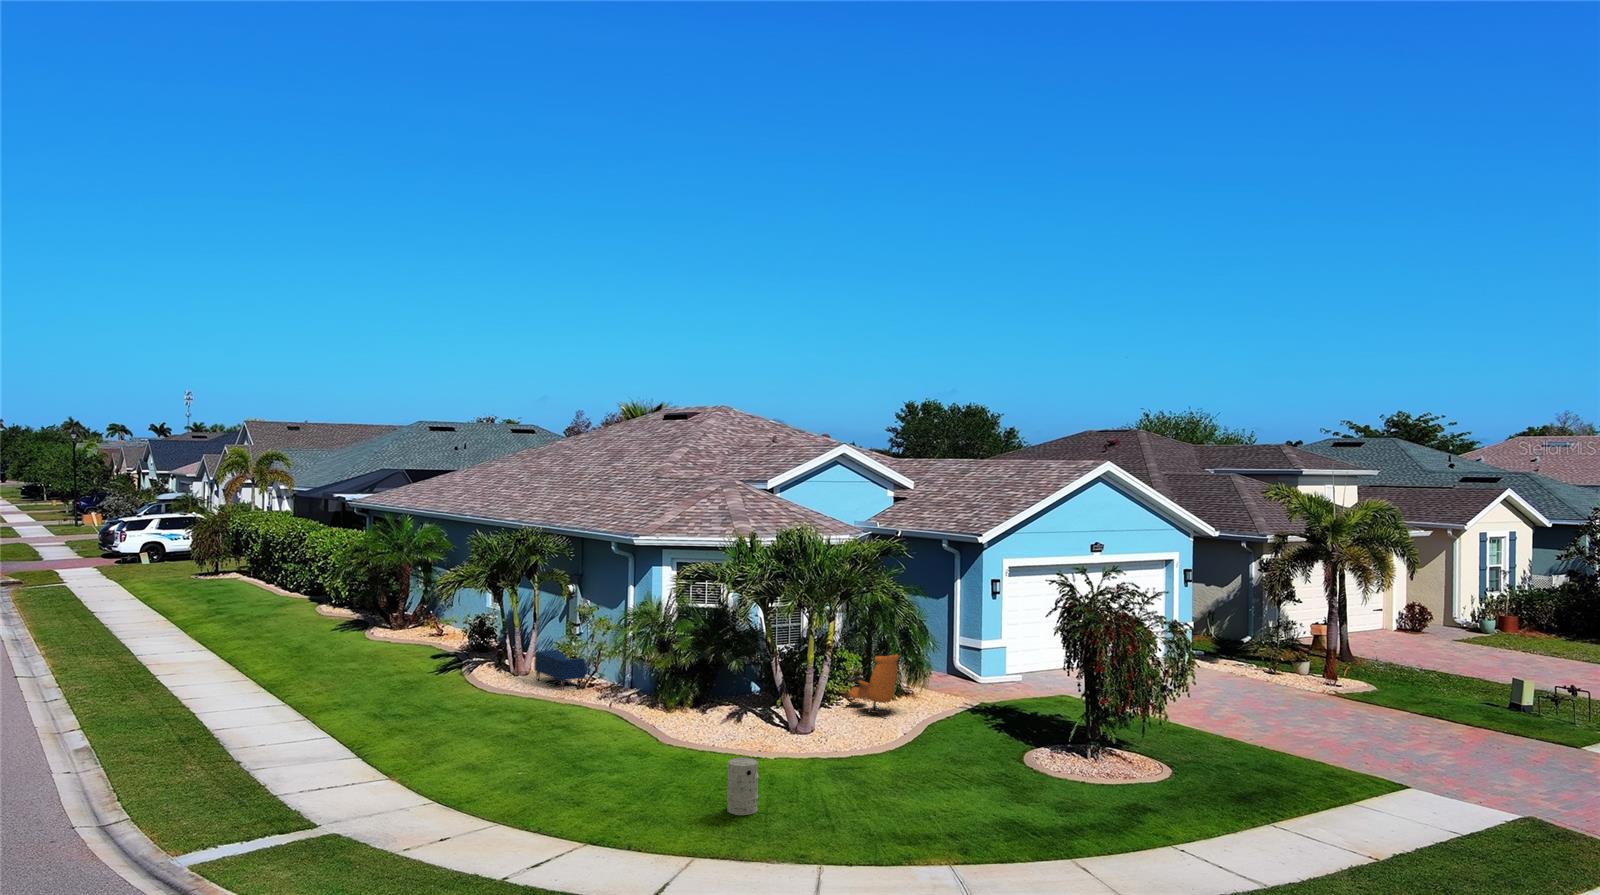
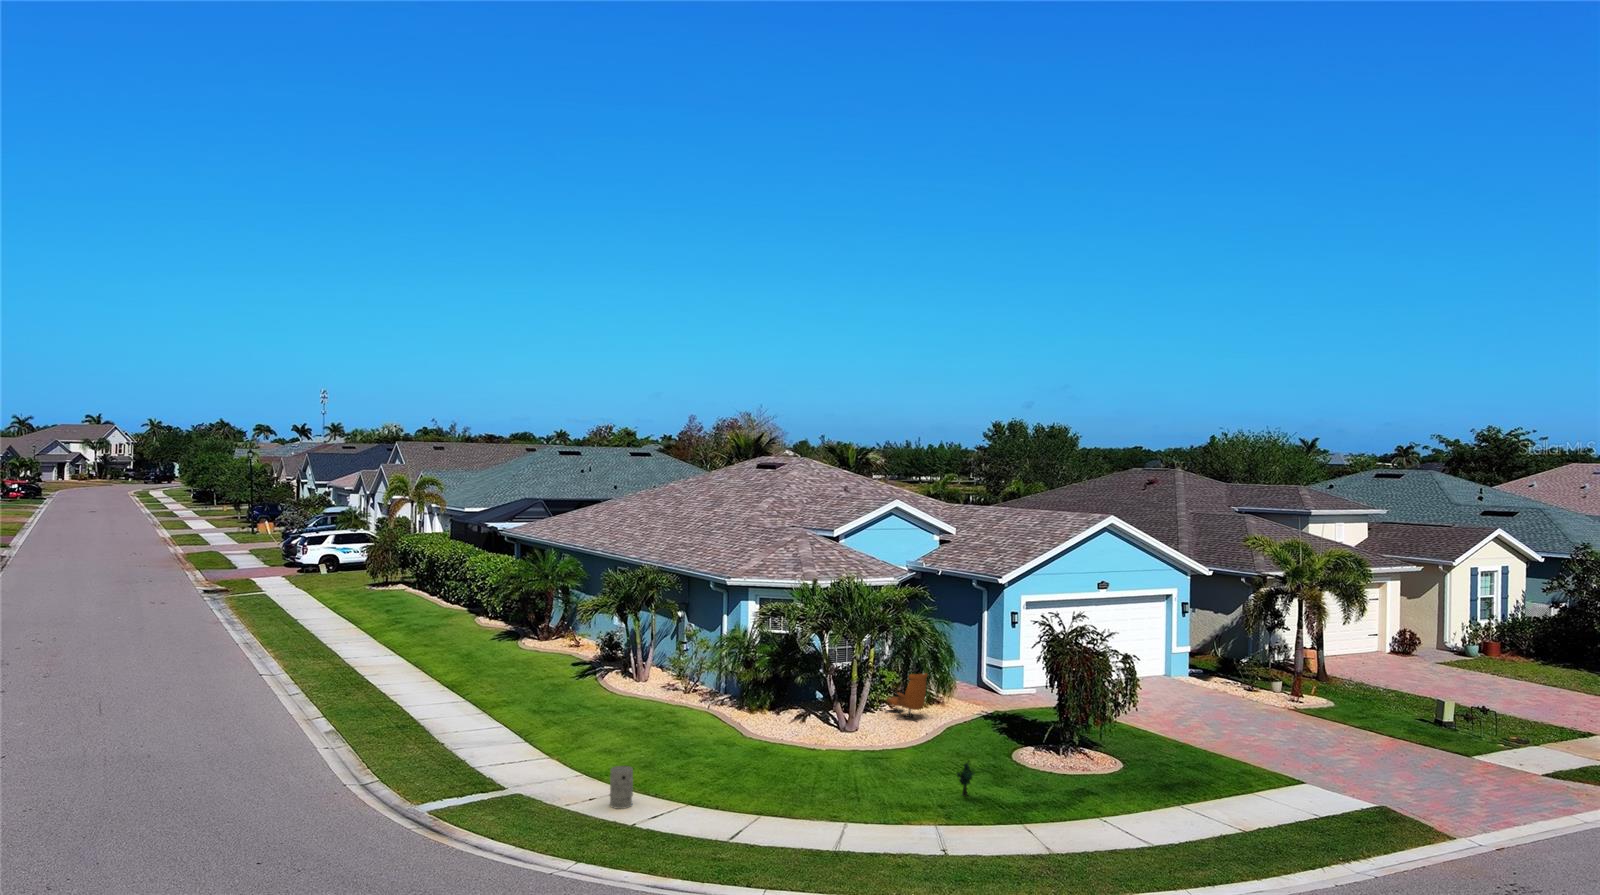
bench: present [534,649,587,690] -> none [652,661,693,694]
trash can: present [727,757,759,815] -> present [610,766,633,809]
decorative plant: none [964,768,992,820] -> present [956,761,974,796]

